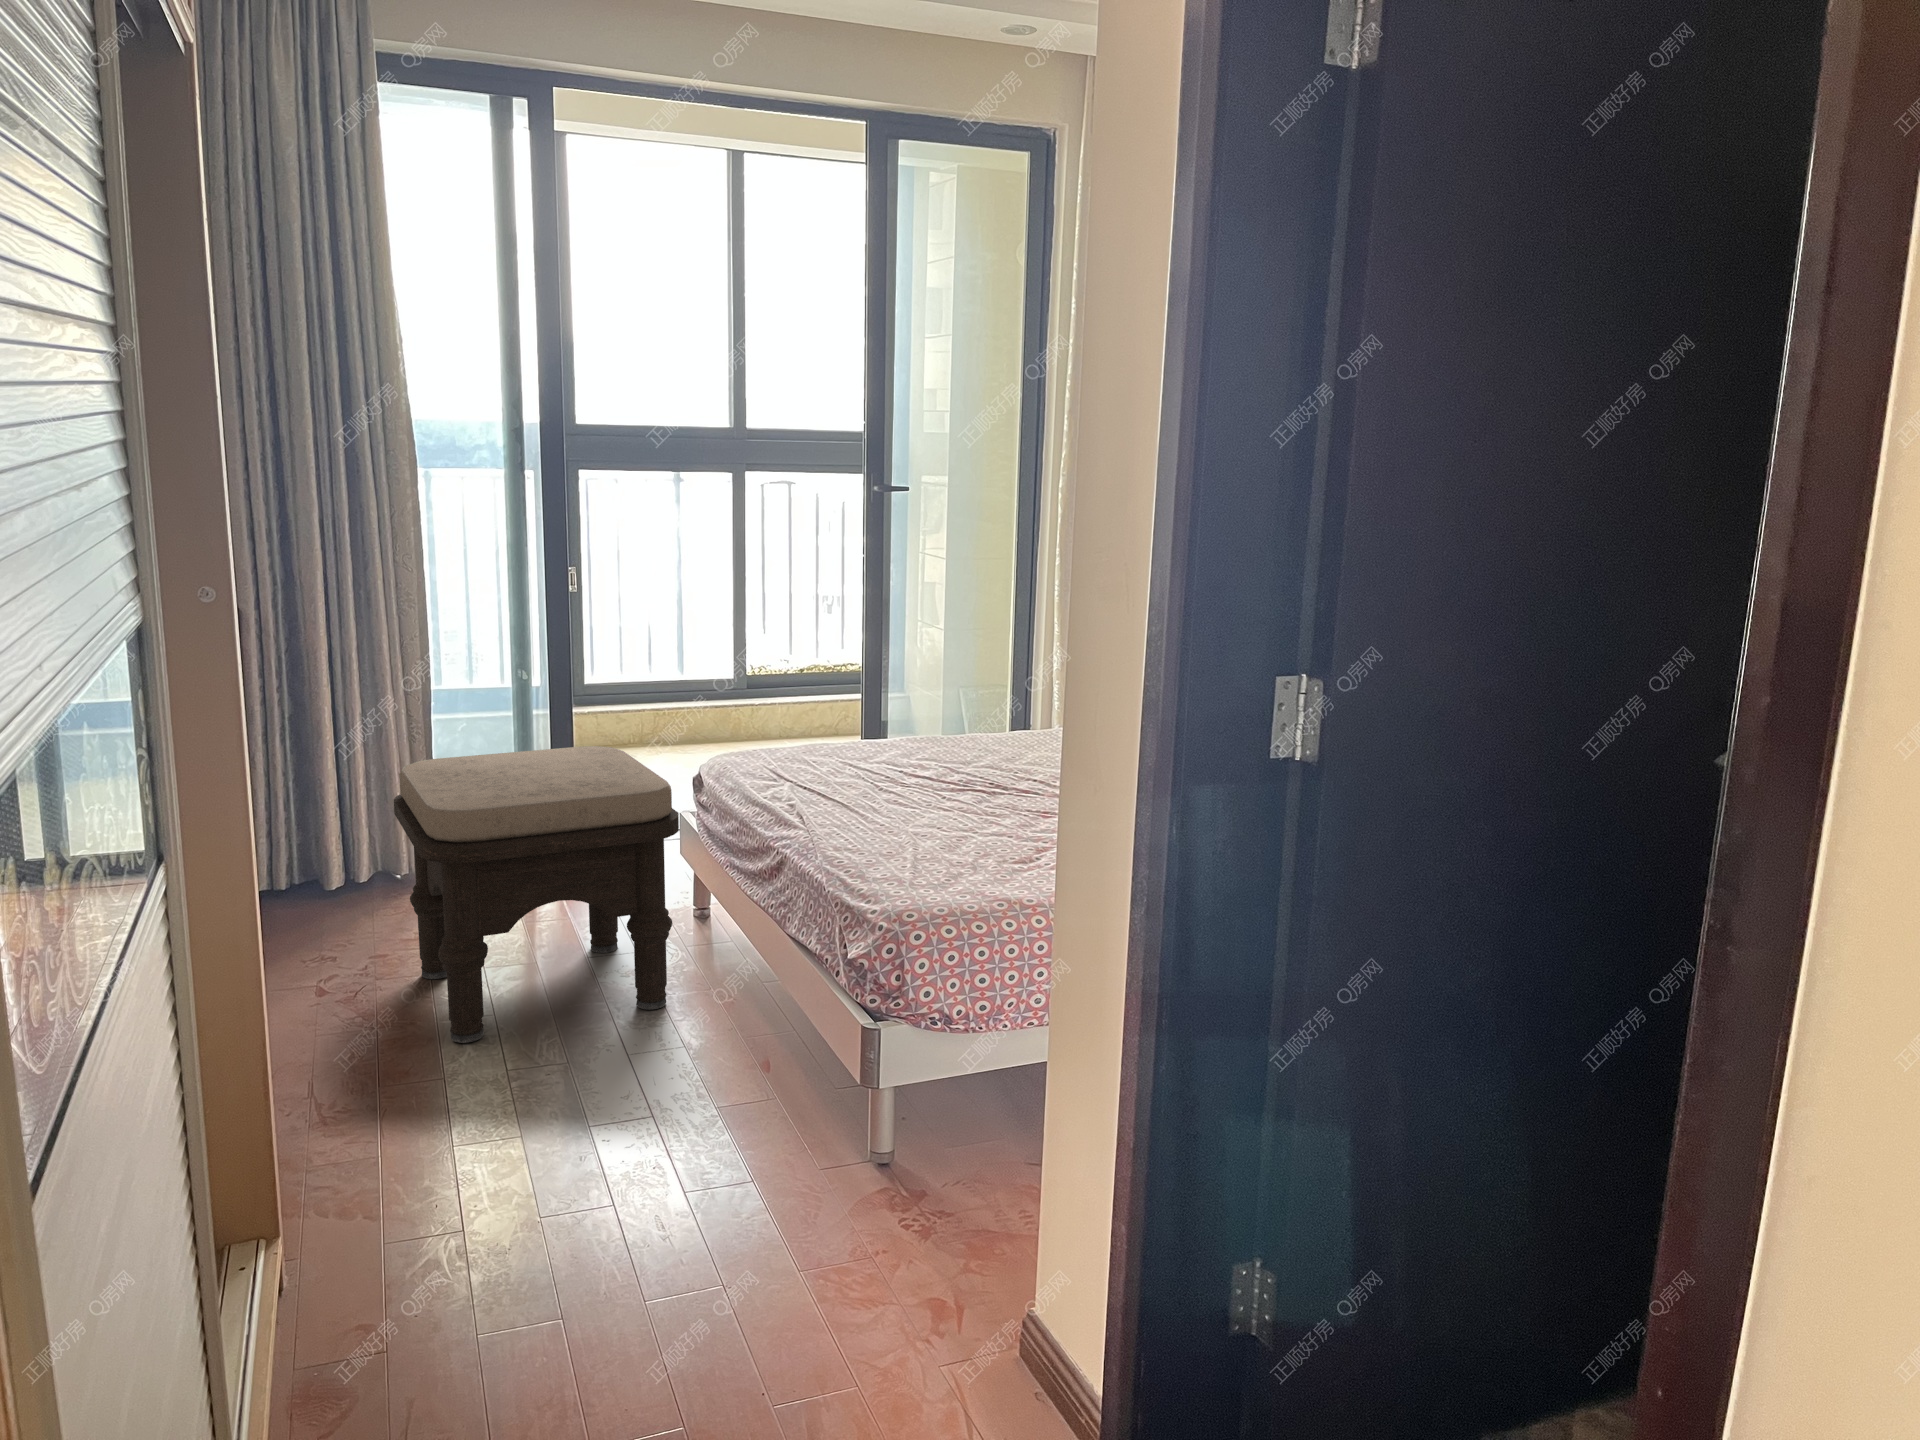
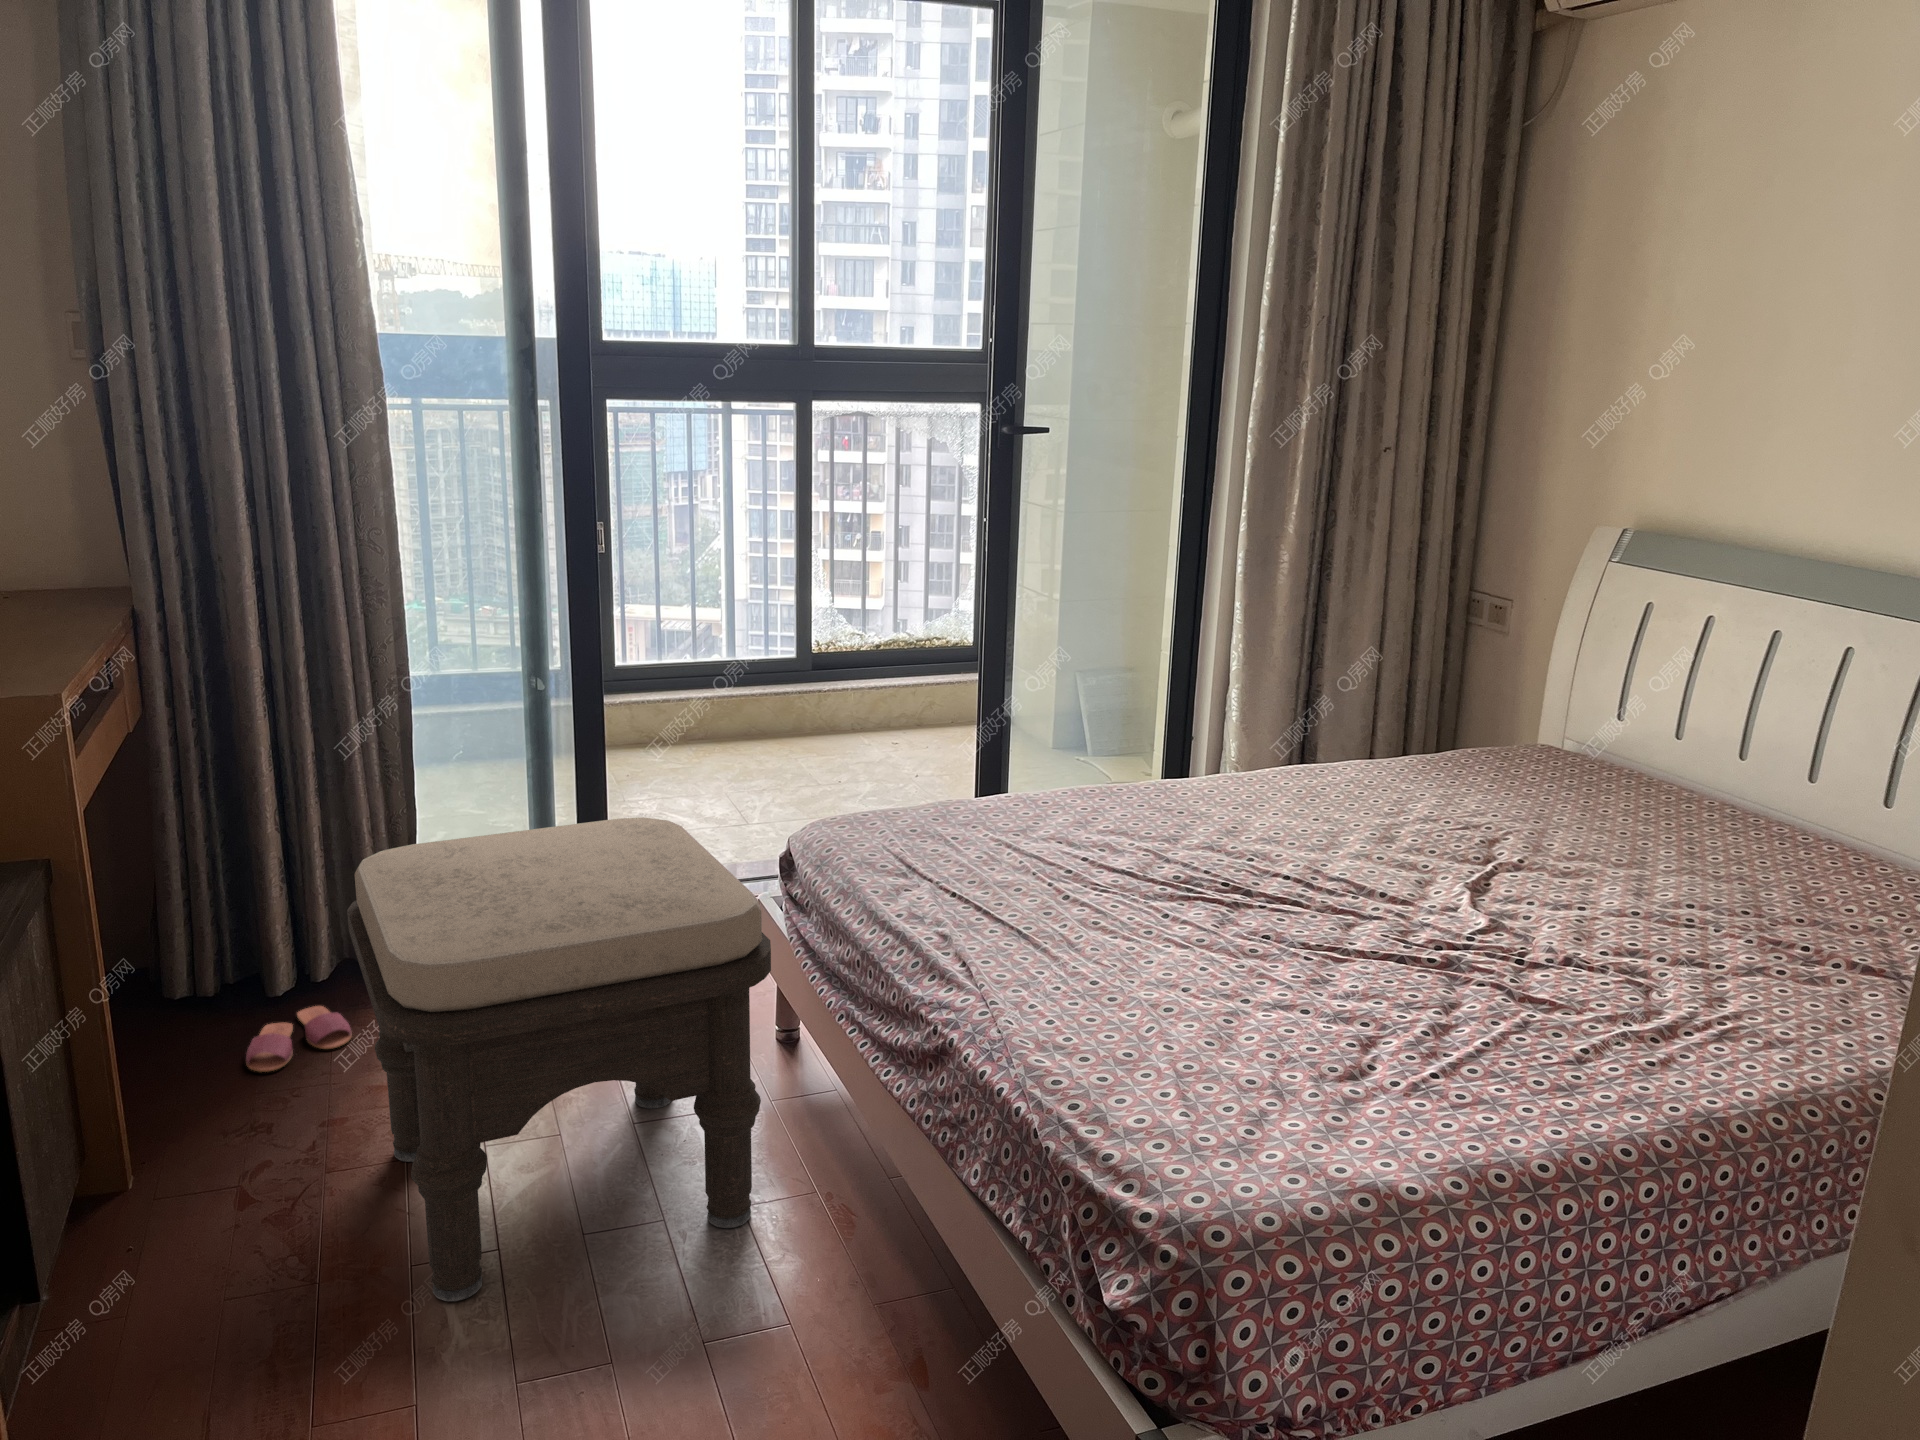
slippers: none [313,899,388,934] -> present [246,1006,352,1072]

